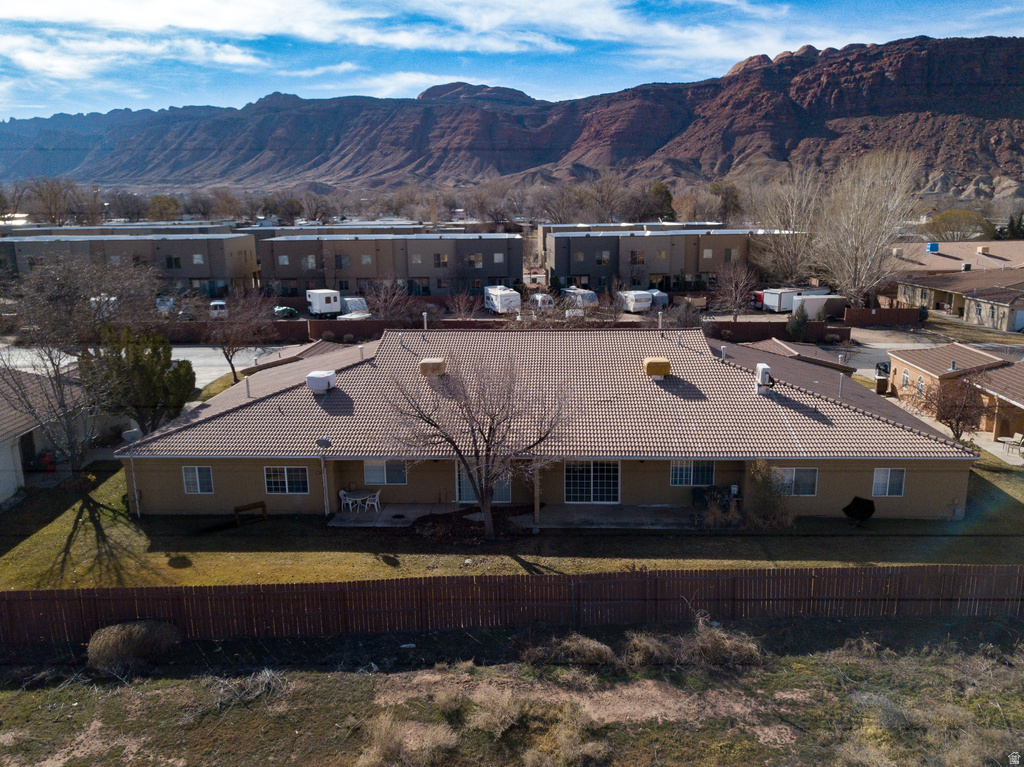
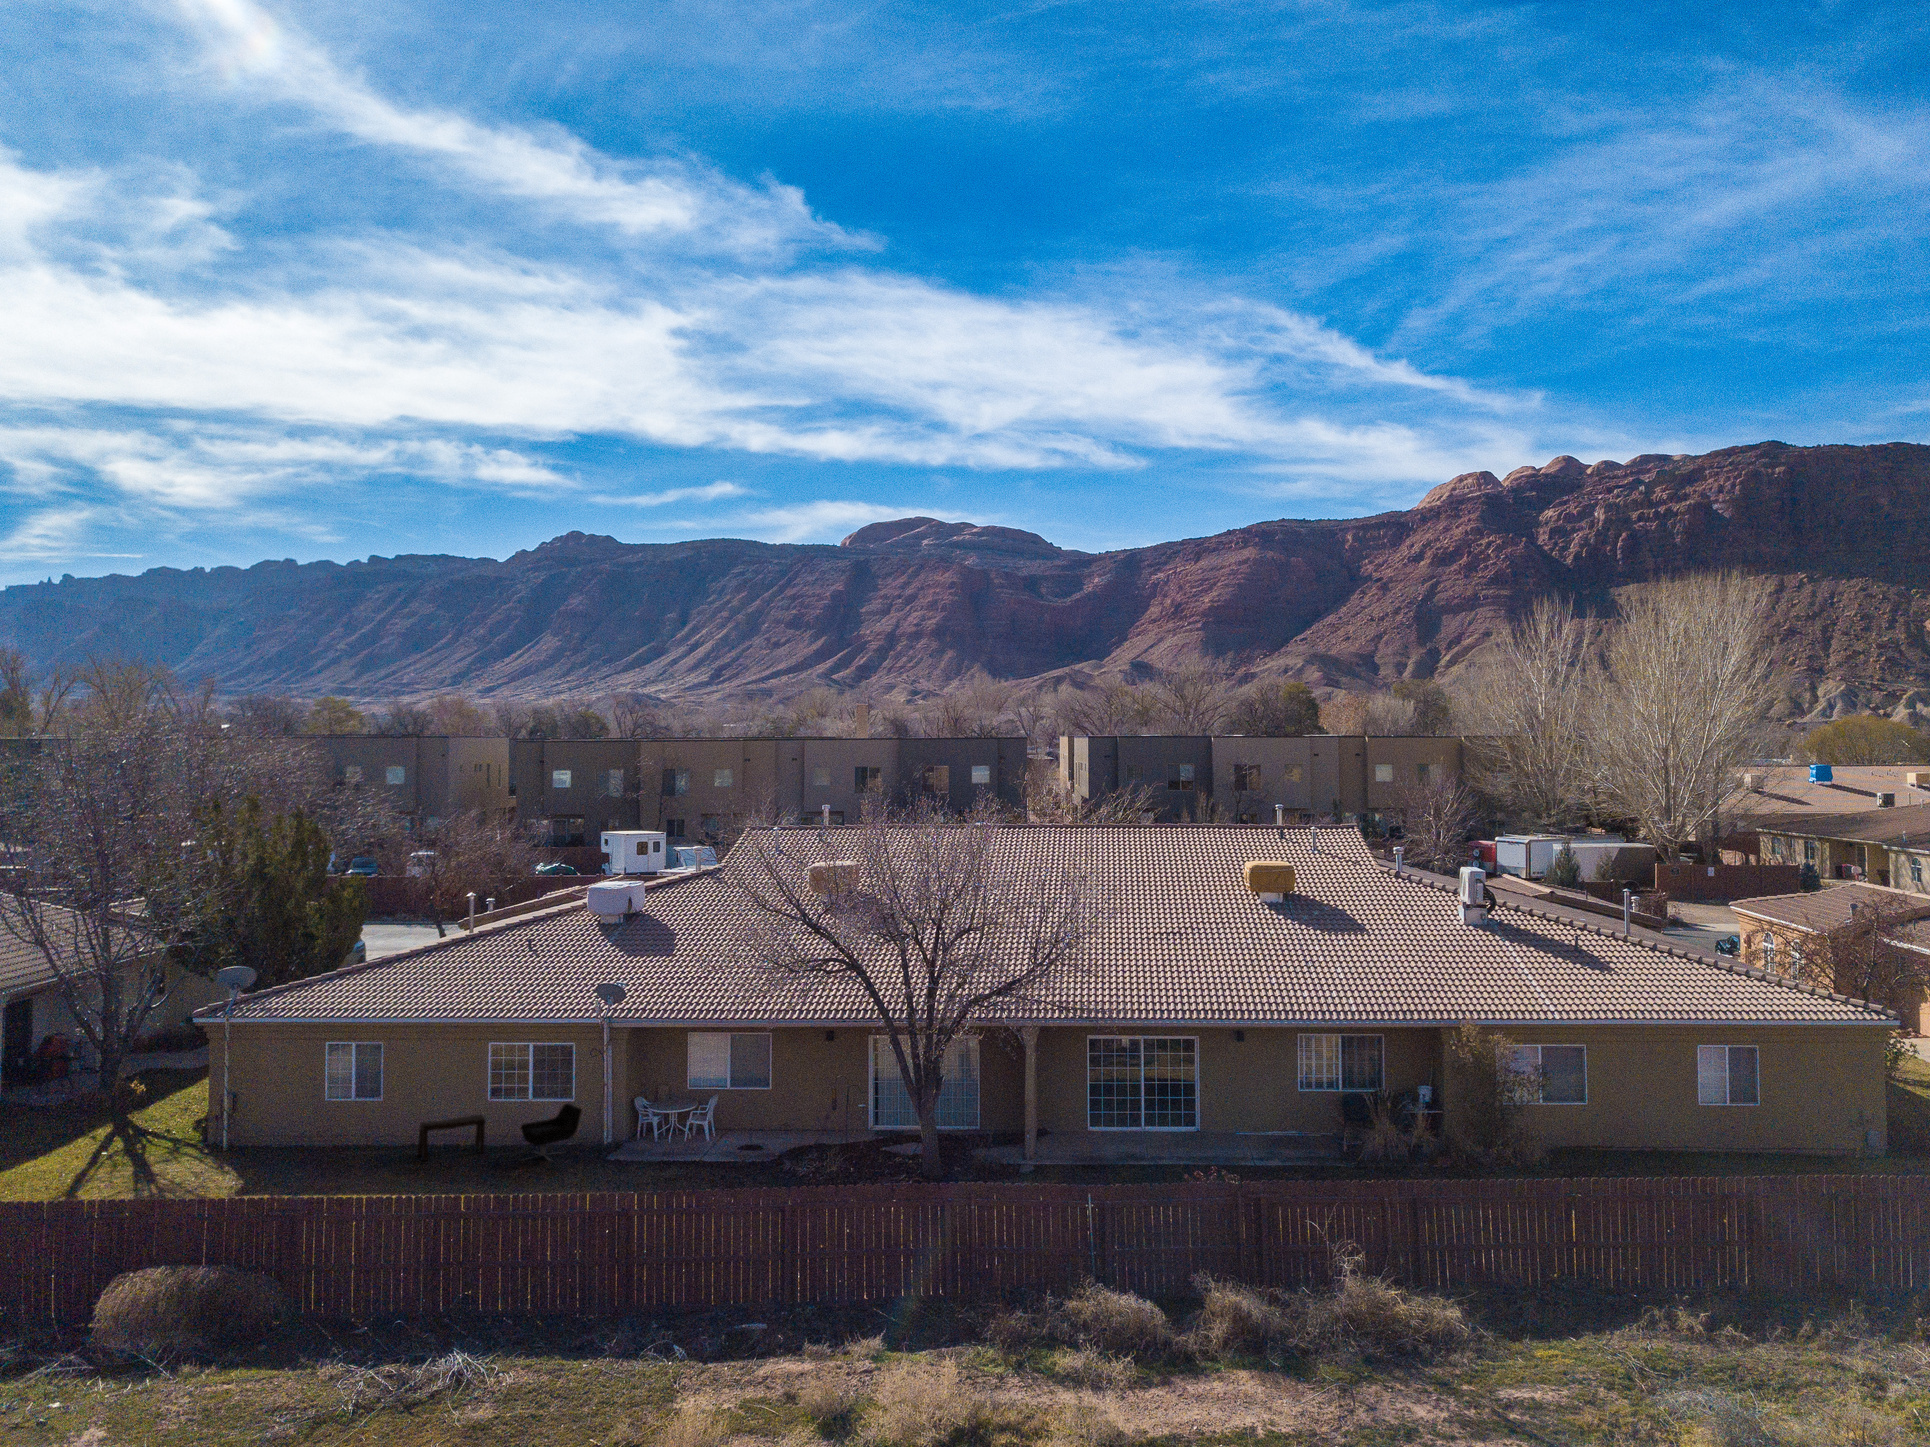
lounge chair: present [842,496,875,528] -> present [521,1103,582,1160]

